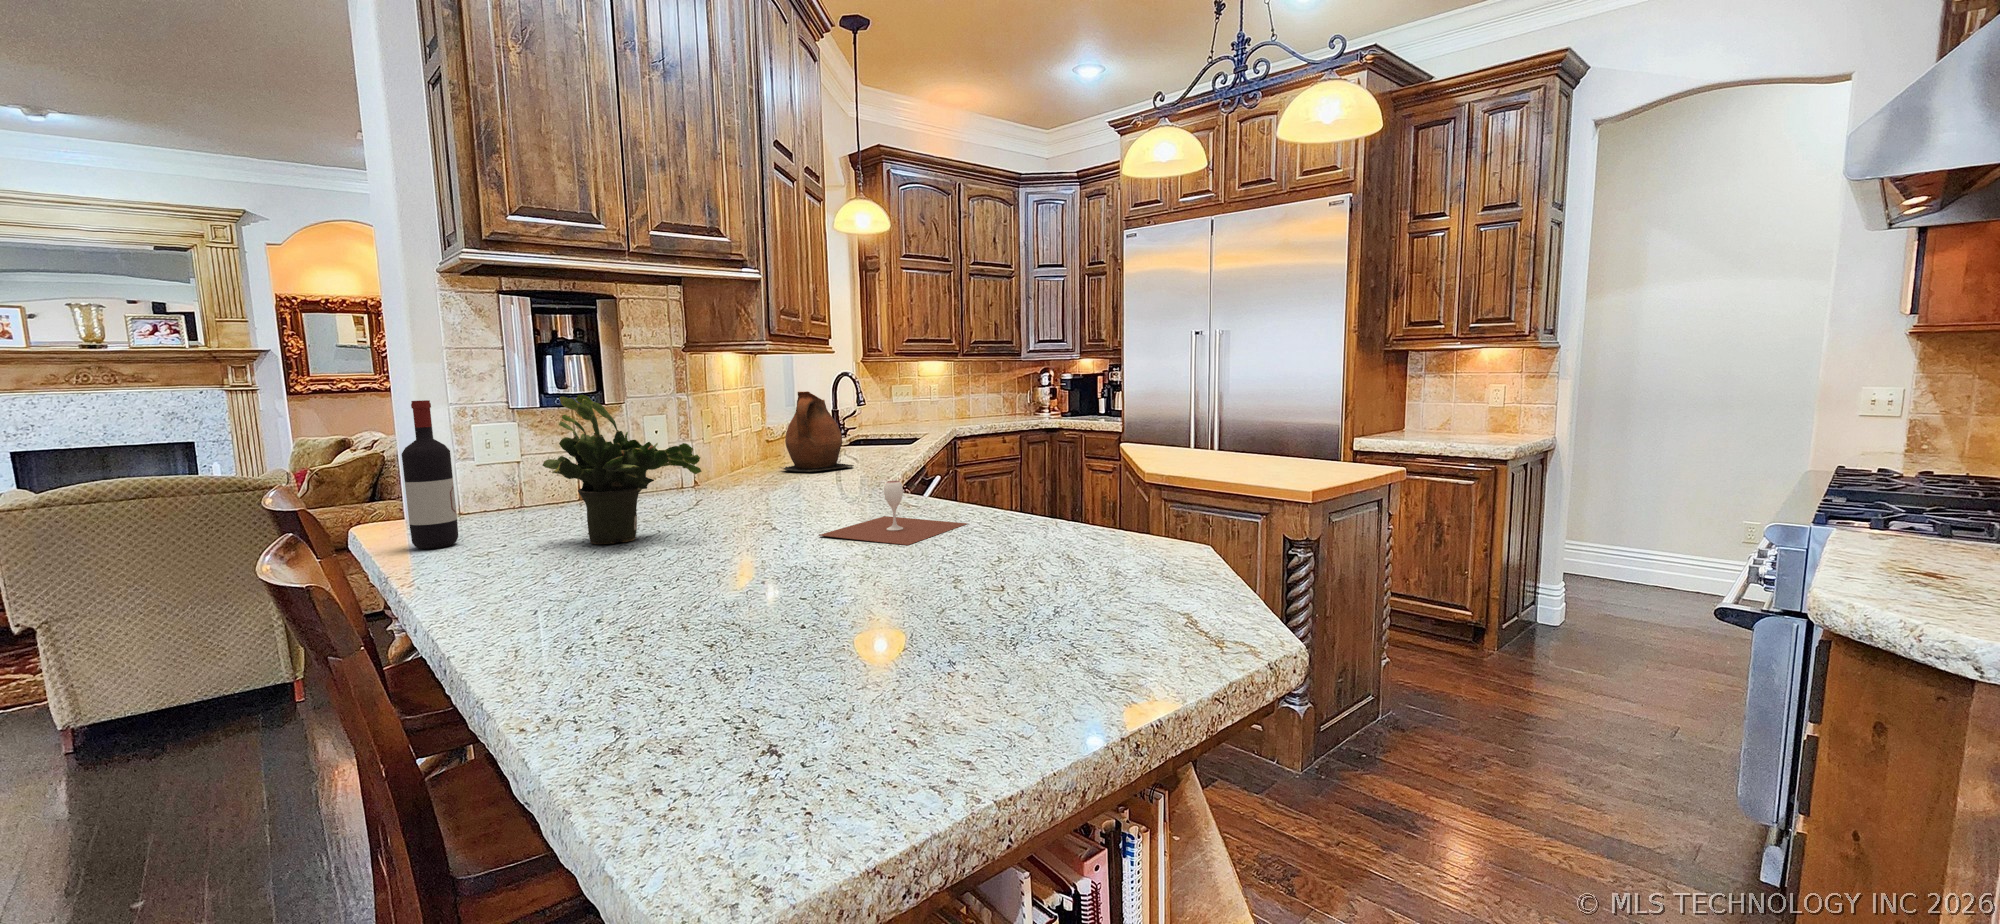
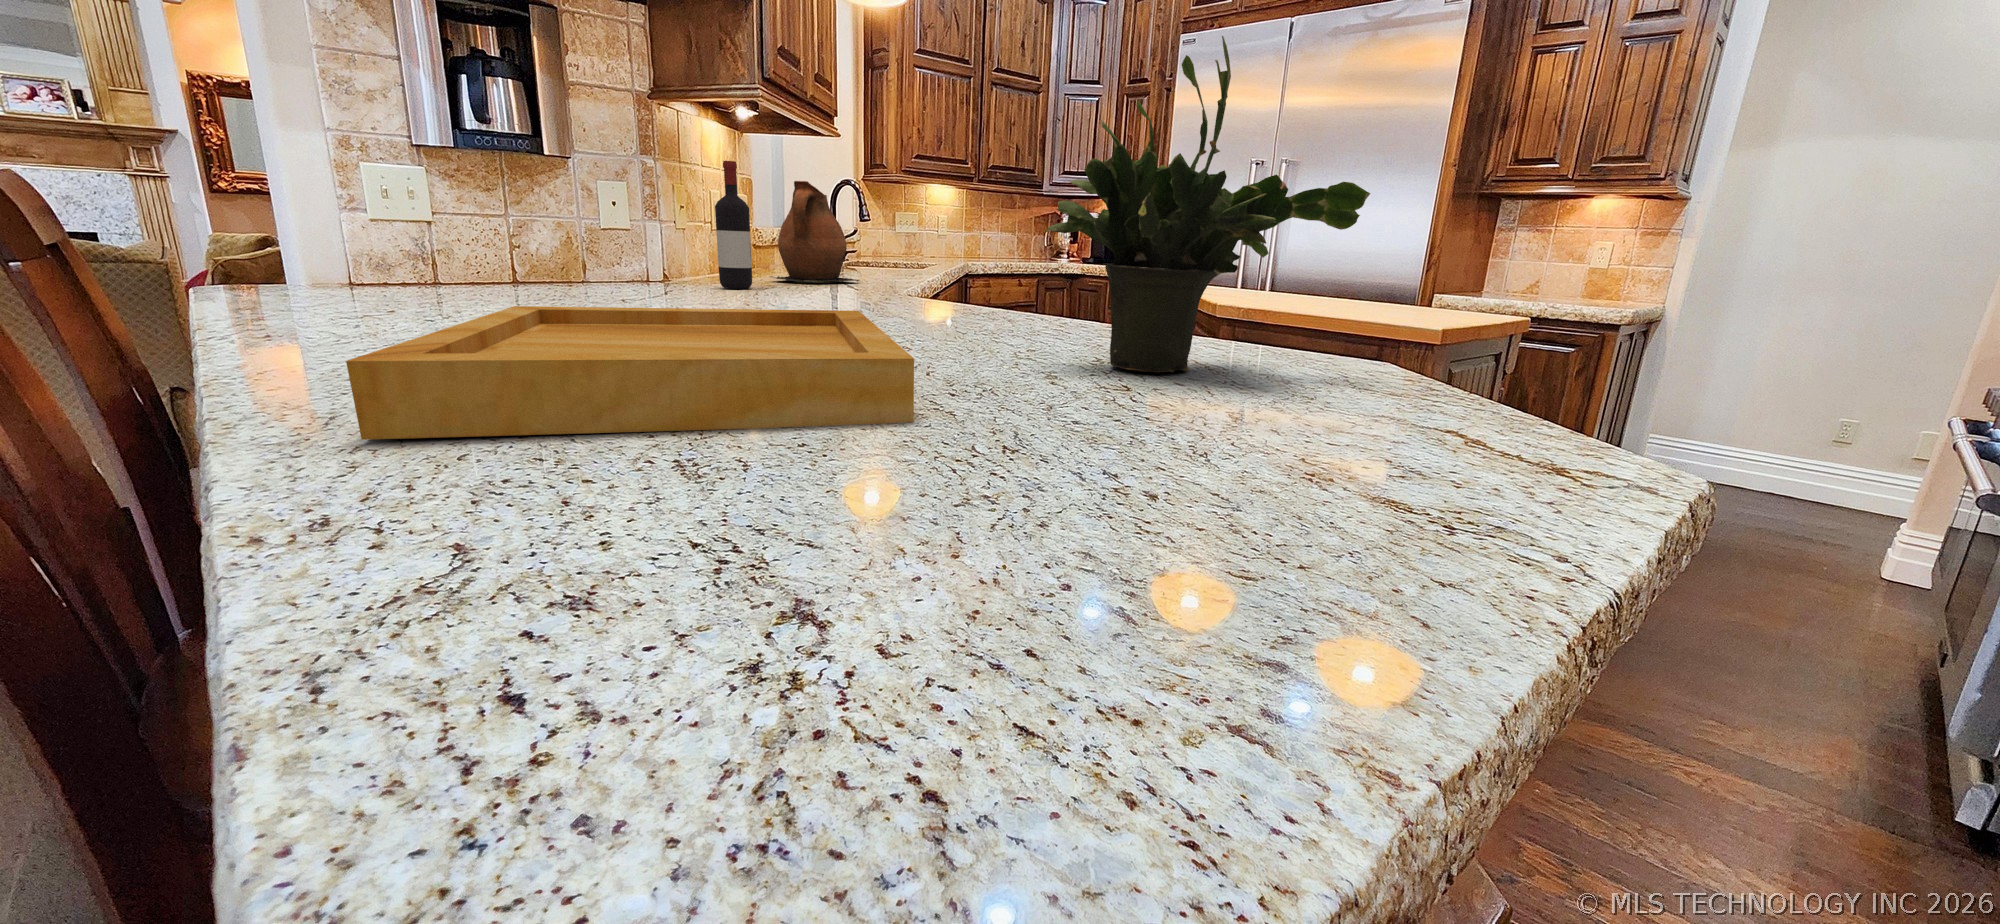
potted plant: present [543,395,702,544] -> present [1046,36,1370,372]
wine bottle: present [401,400,458,549] -> present [715,161,752,289]
wine glass: present [819,481,968,545] -> none [830,261,1028,342]
tray: none [534,536,854,666] -> present [346,306,914,440]

